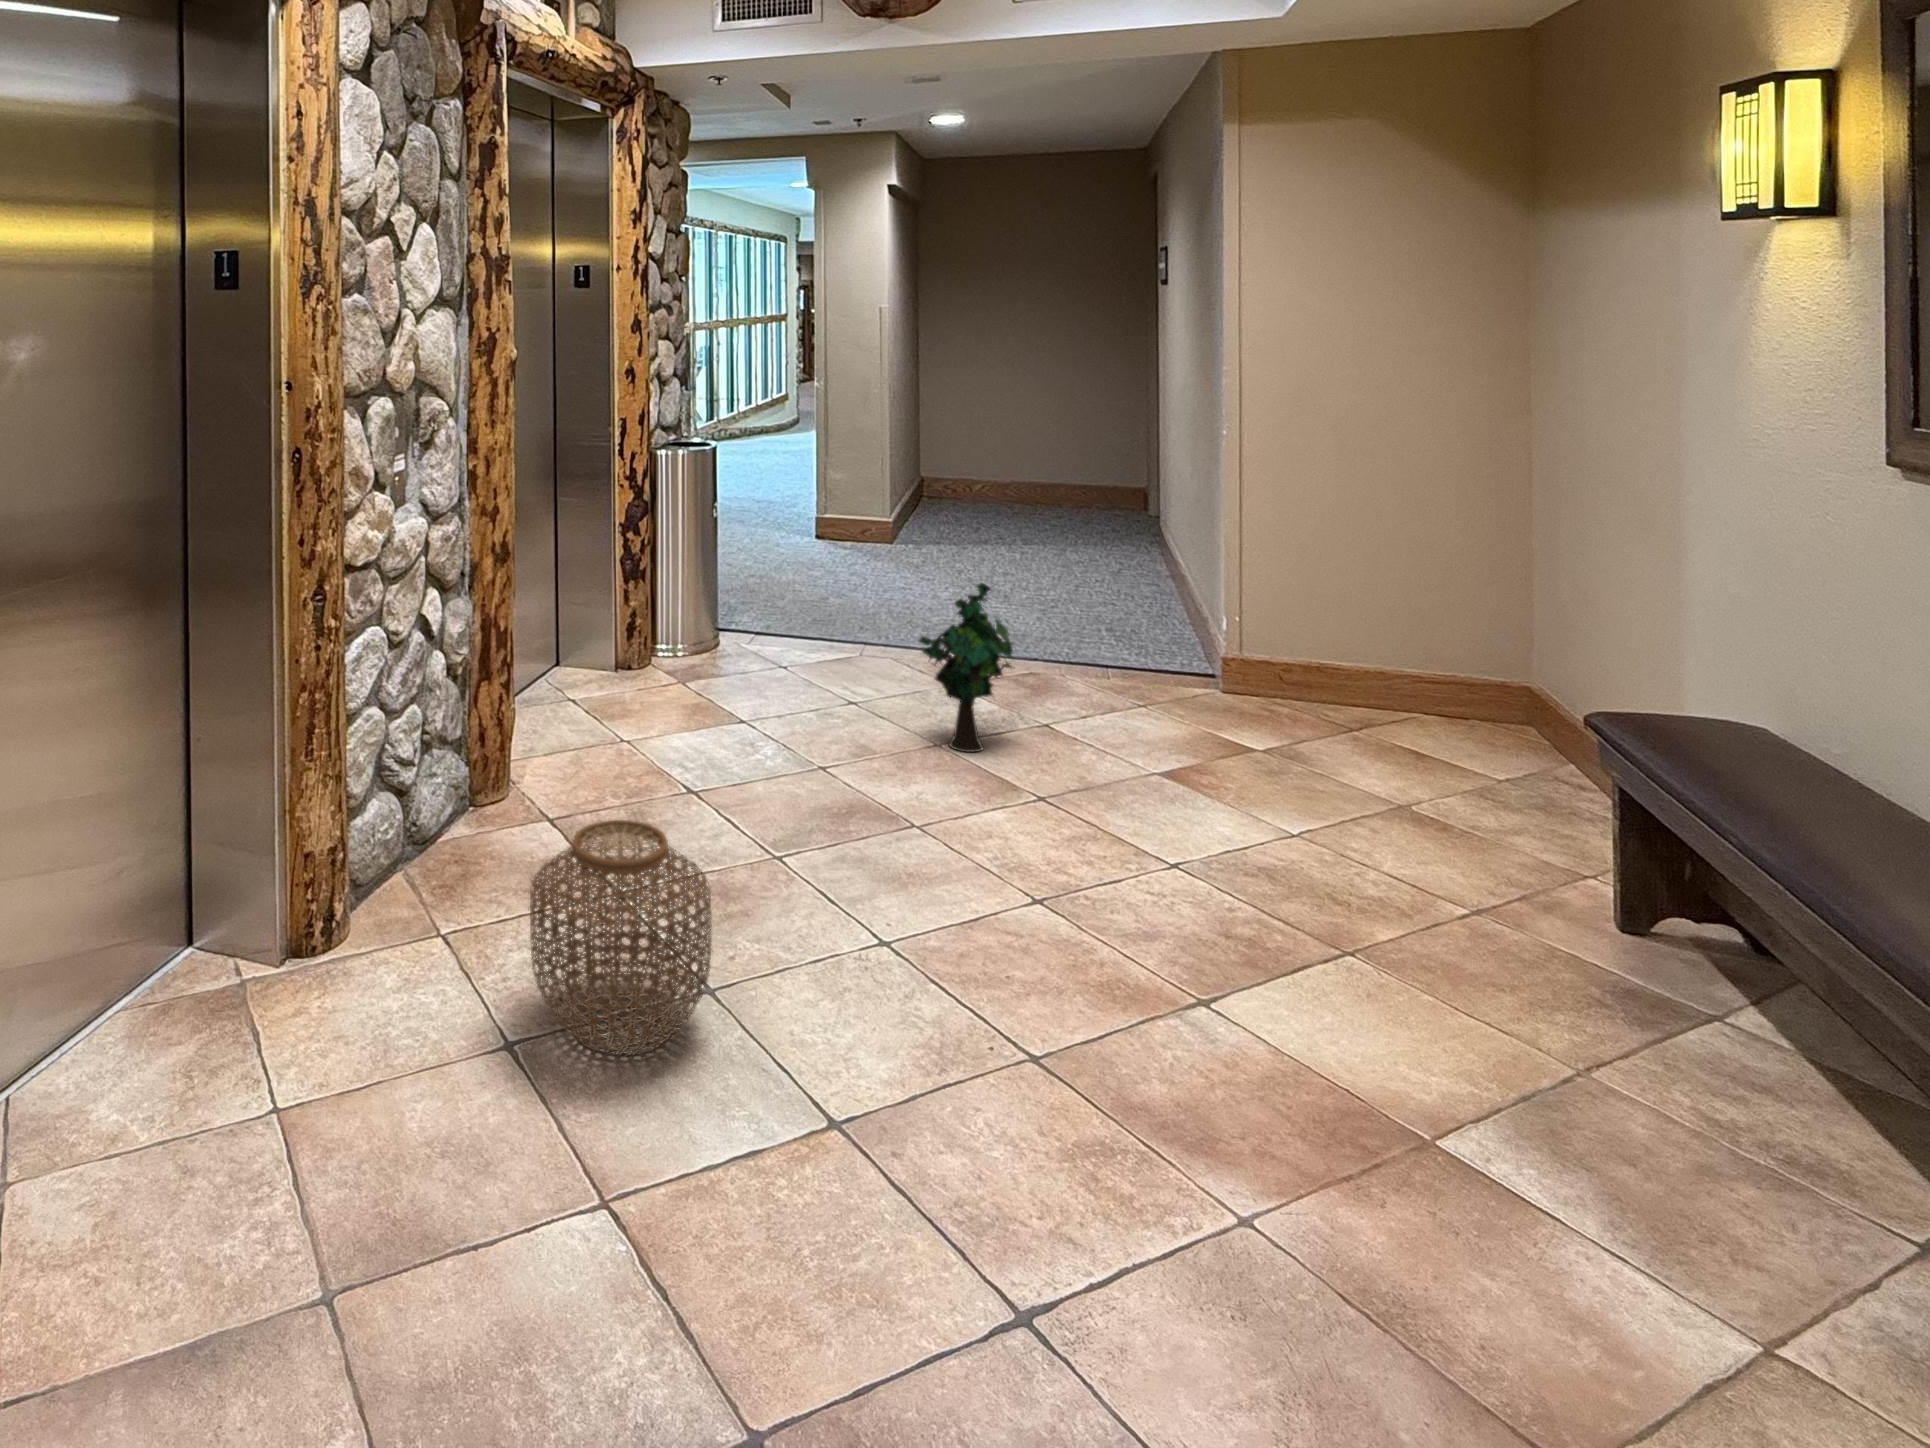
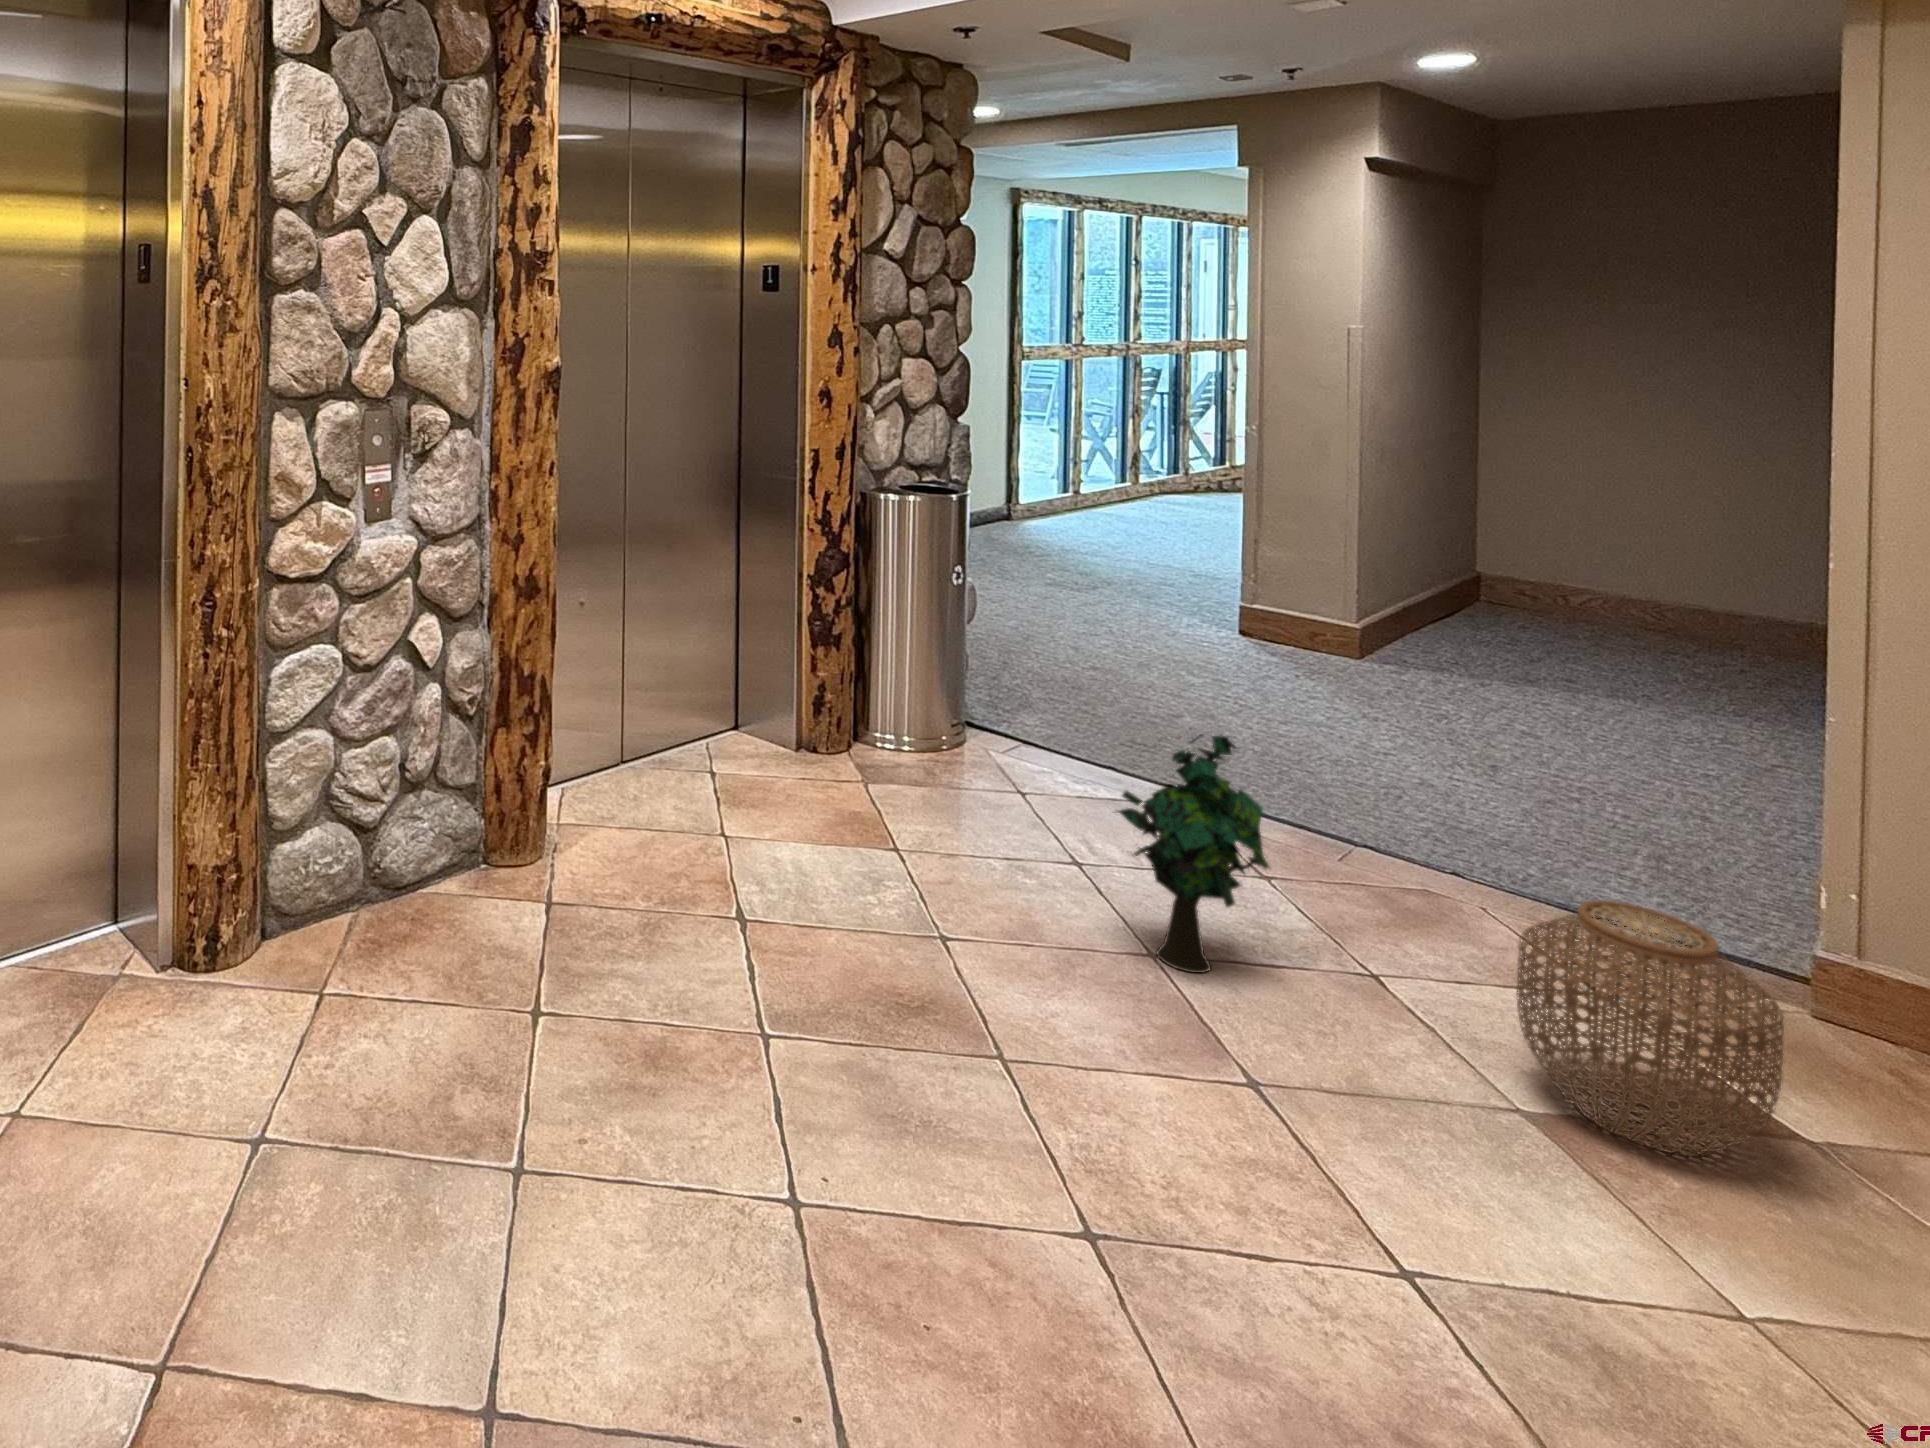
woven basket: present [530,820,712,1054] -> present [1517,900,1784,1155]

